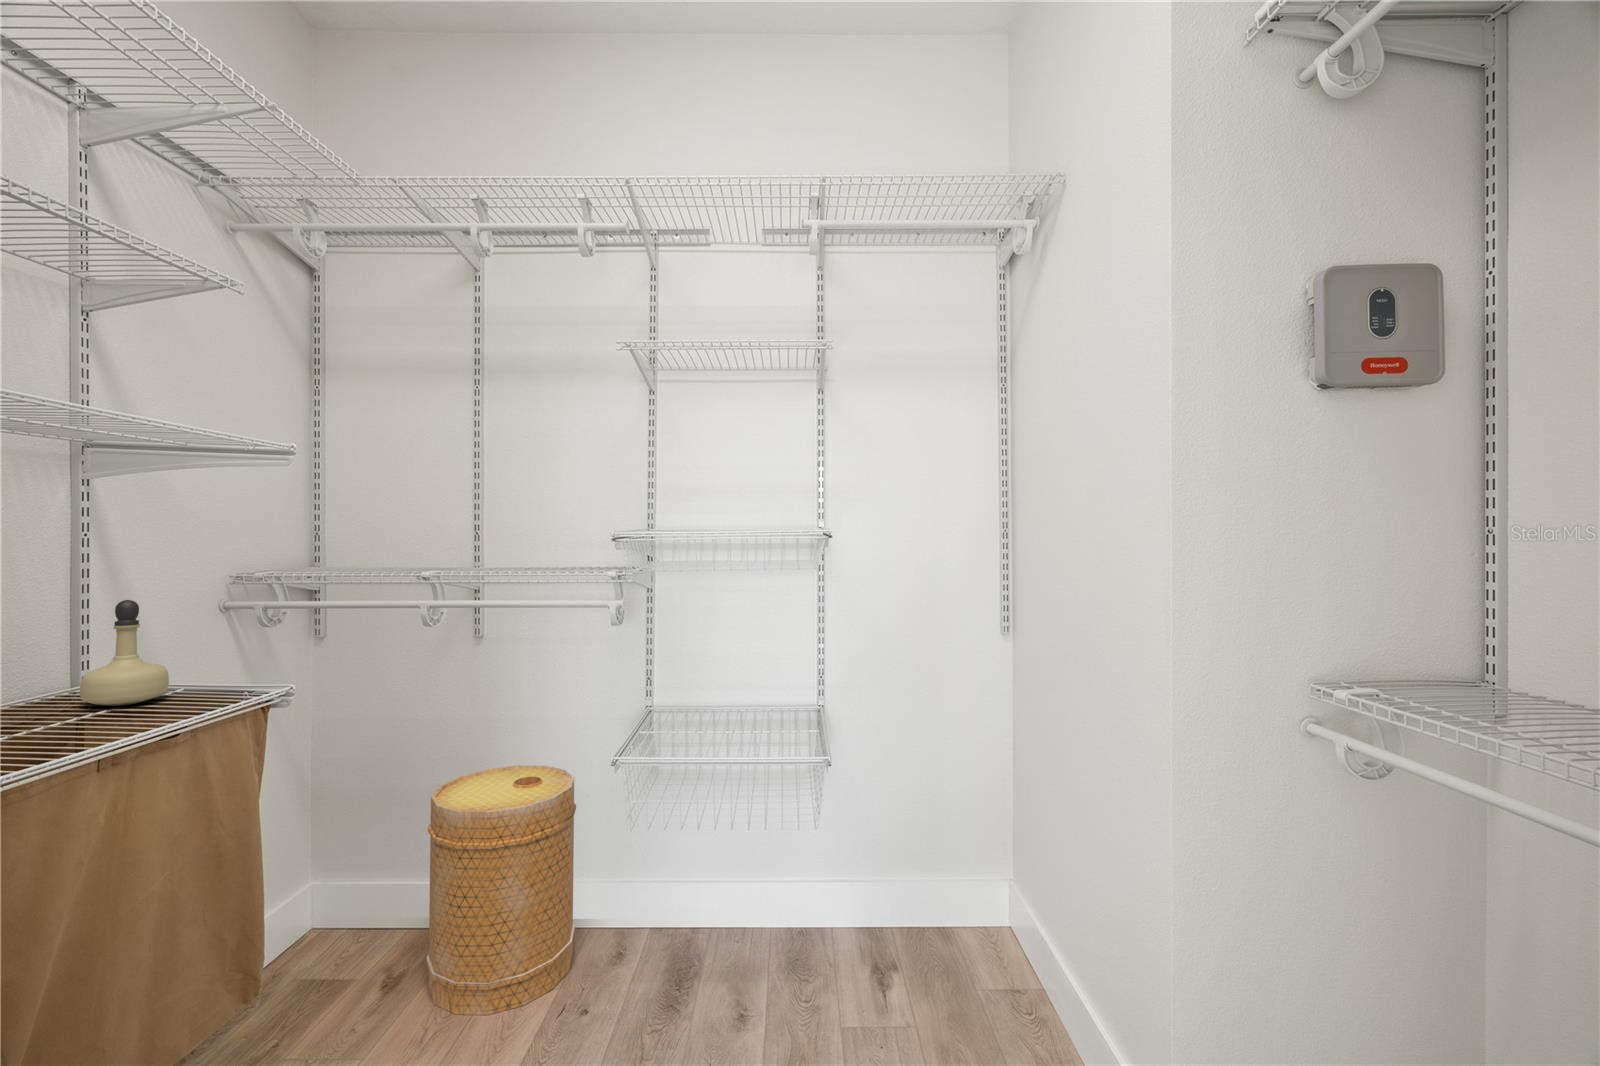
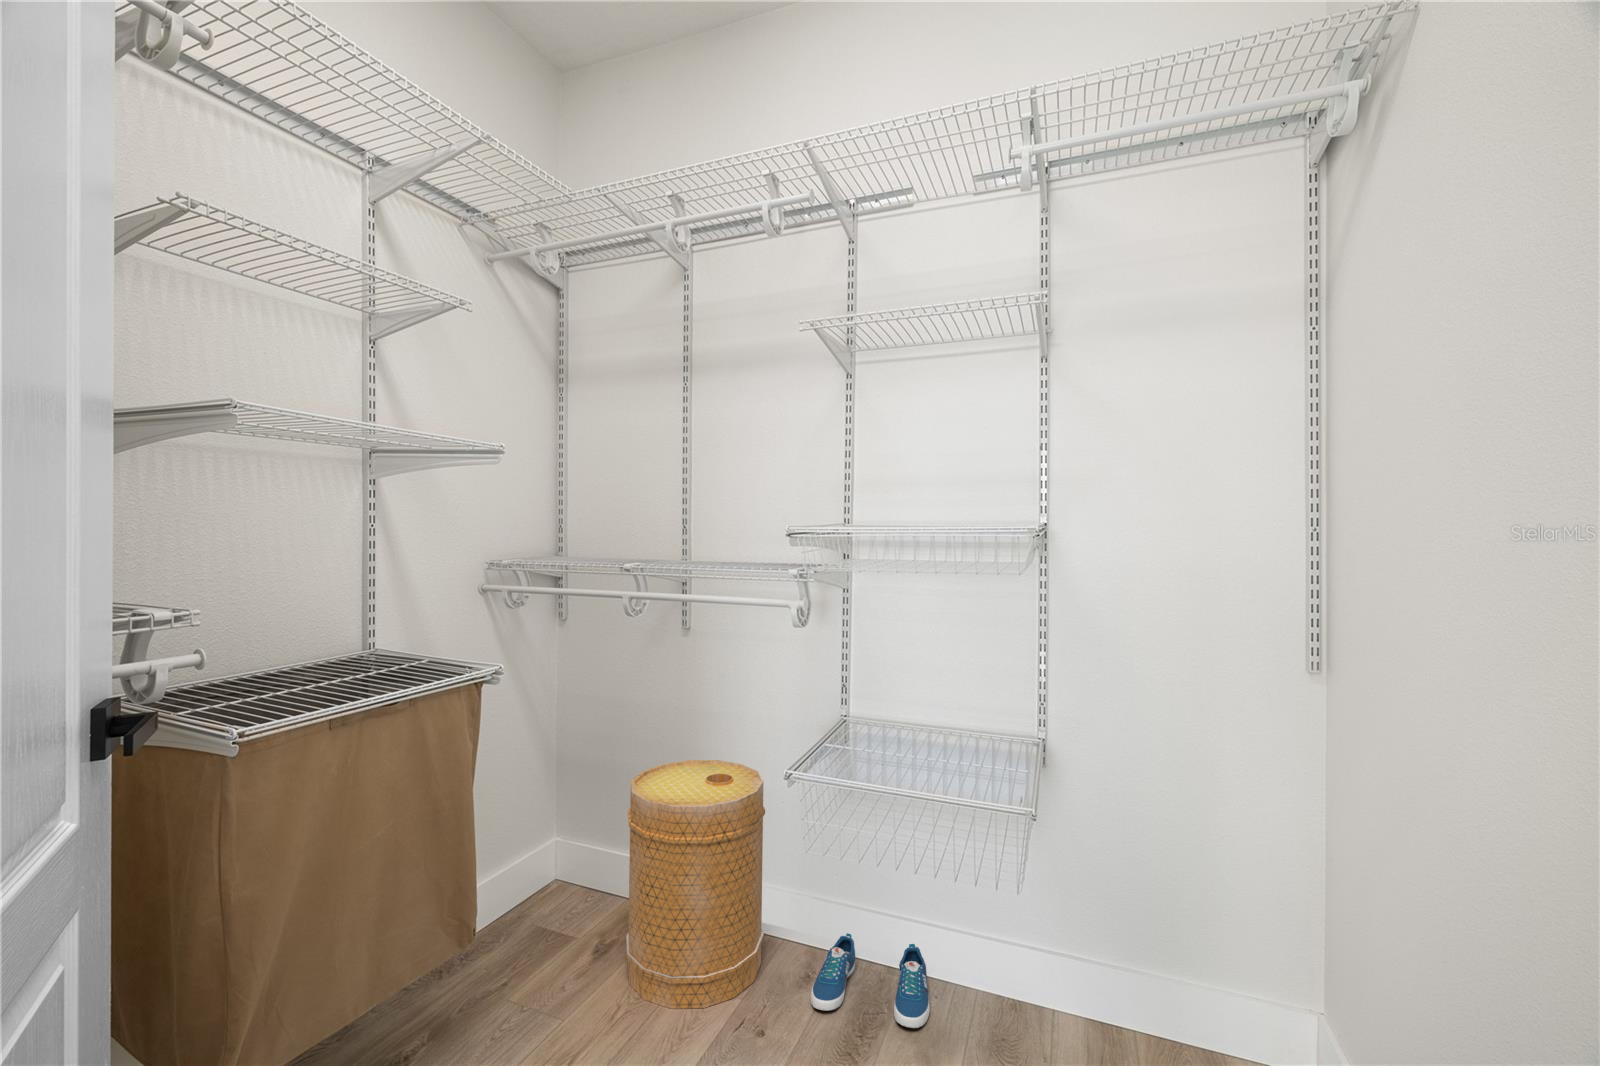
perfume bottle: present [80,600,169,706] -> none [350,582,413,672]
sneaker: none [628,903,737,978] -> present [810,933,930,1028]

